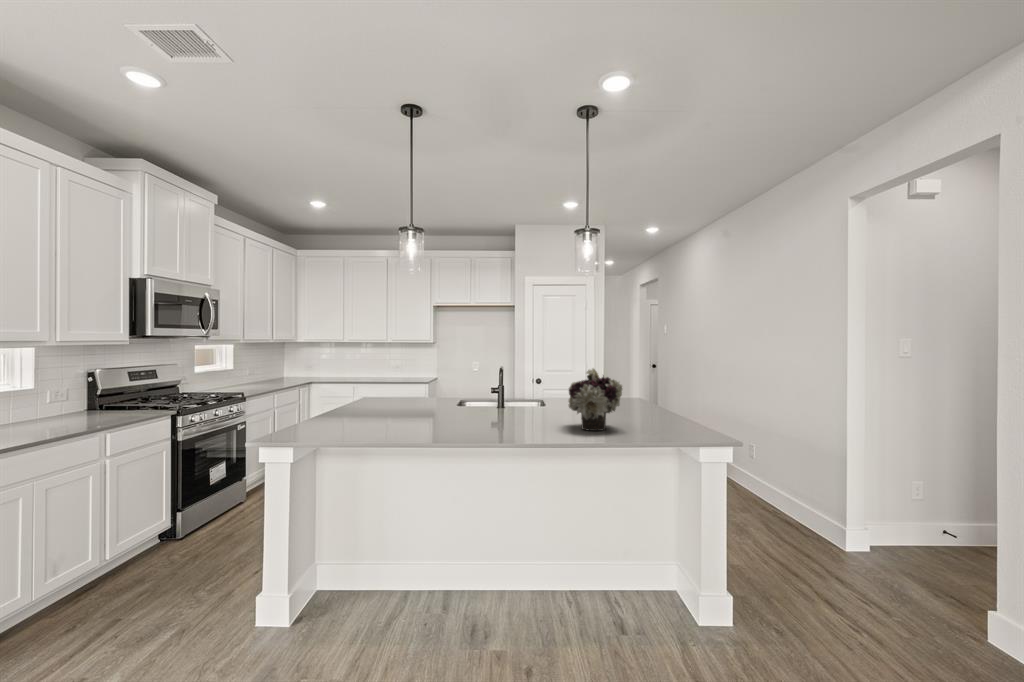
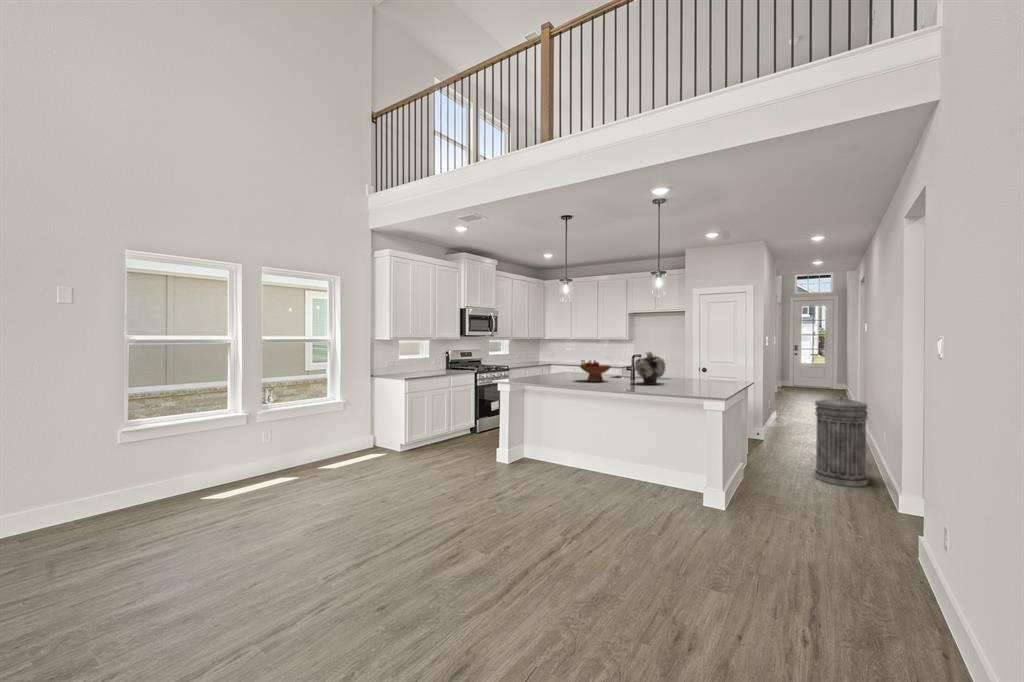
fruit bowl: none [454,387,519,431] -> present [580,360,611,382]
trash can: none [754,420,821,547] -> present [815,395,868,487]

